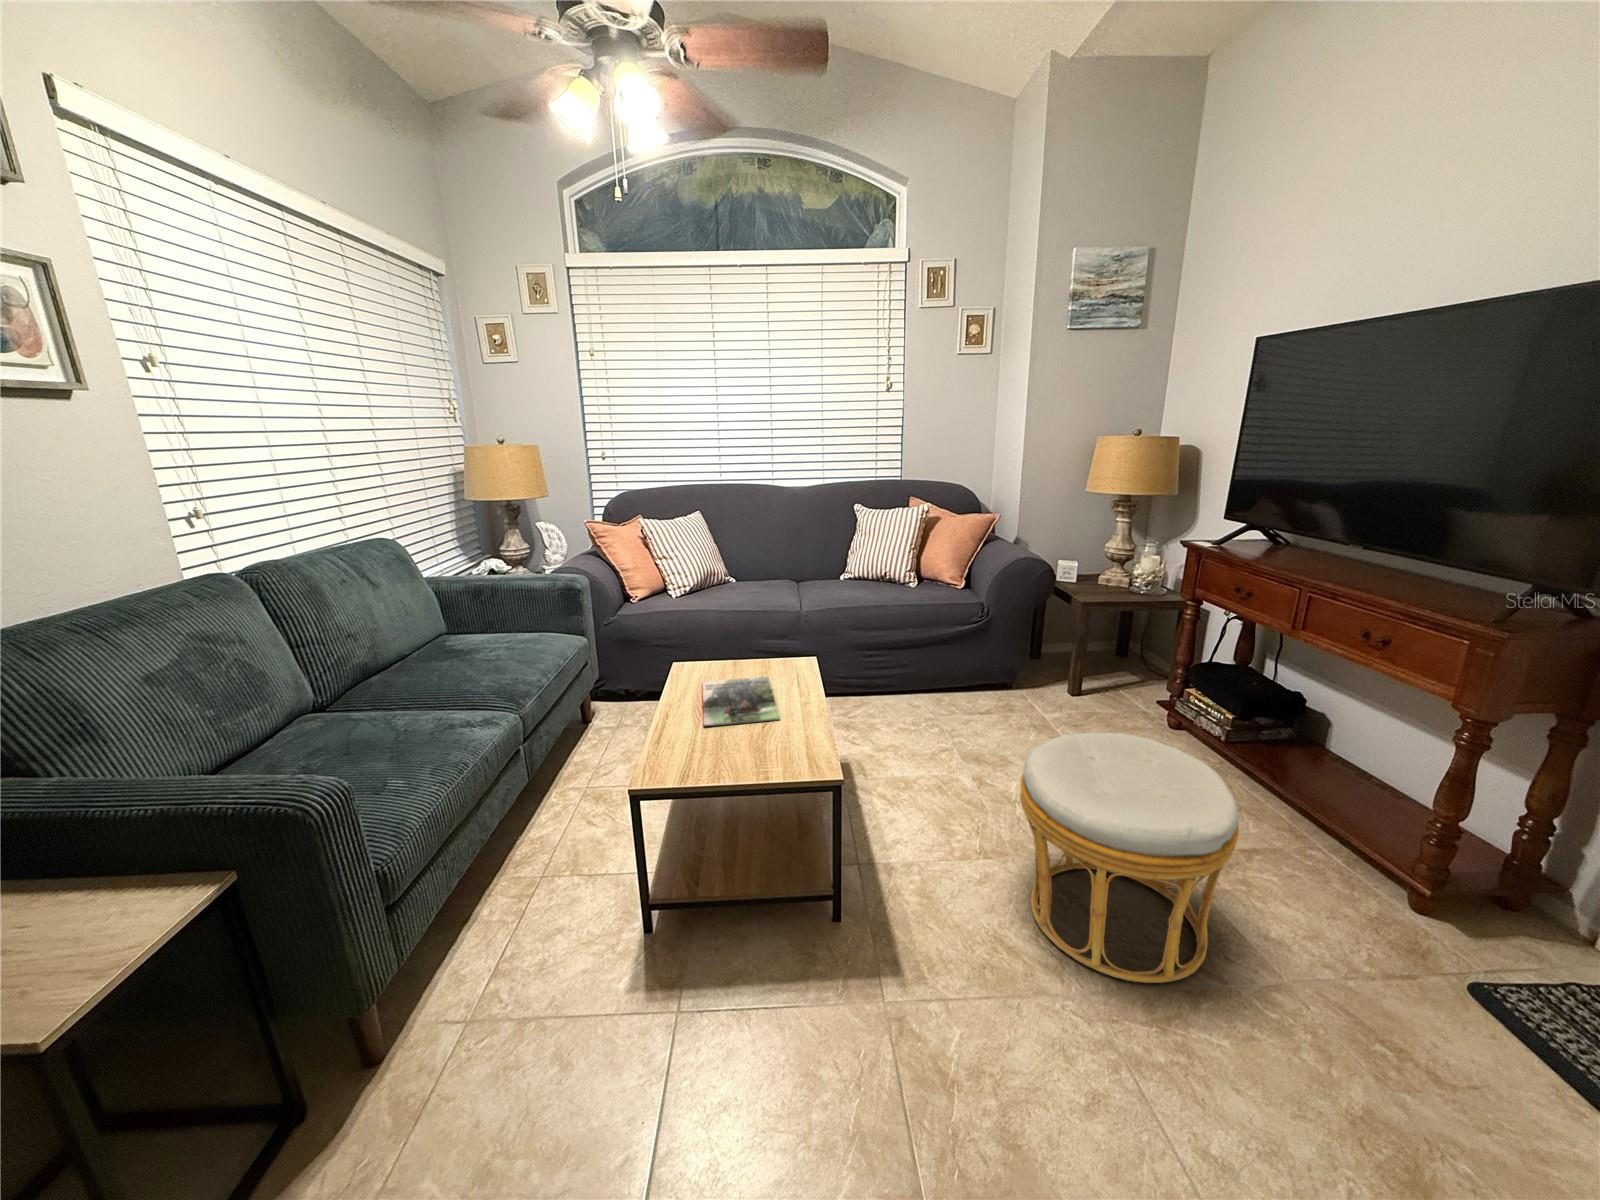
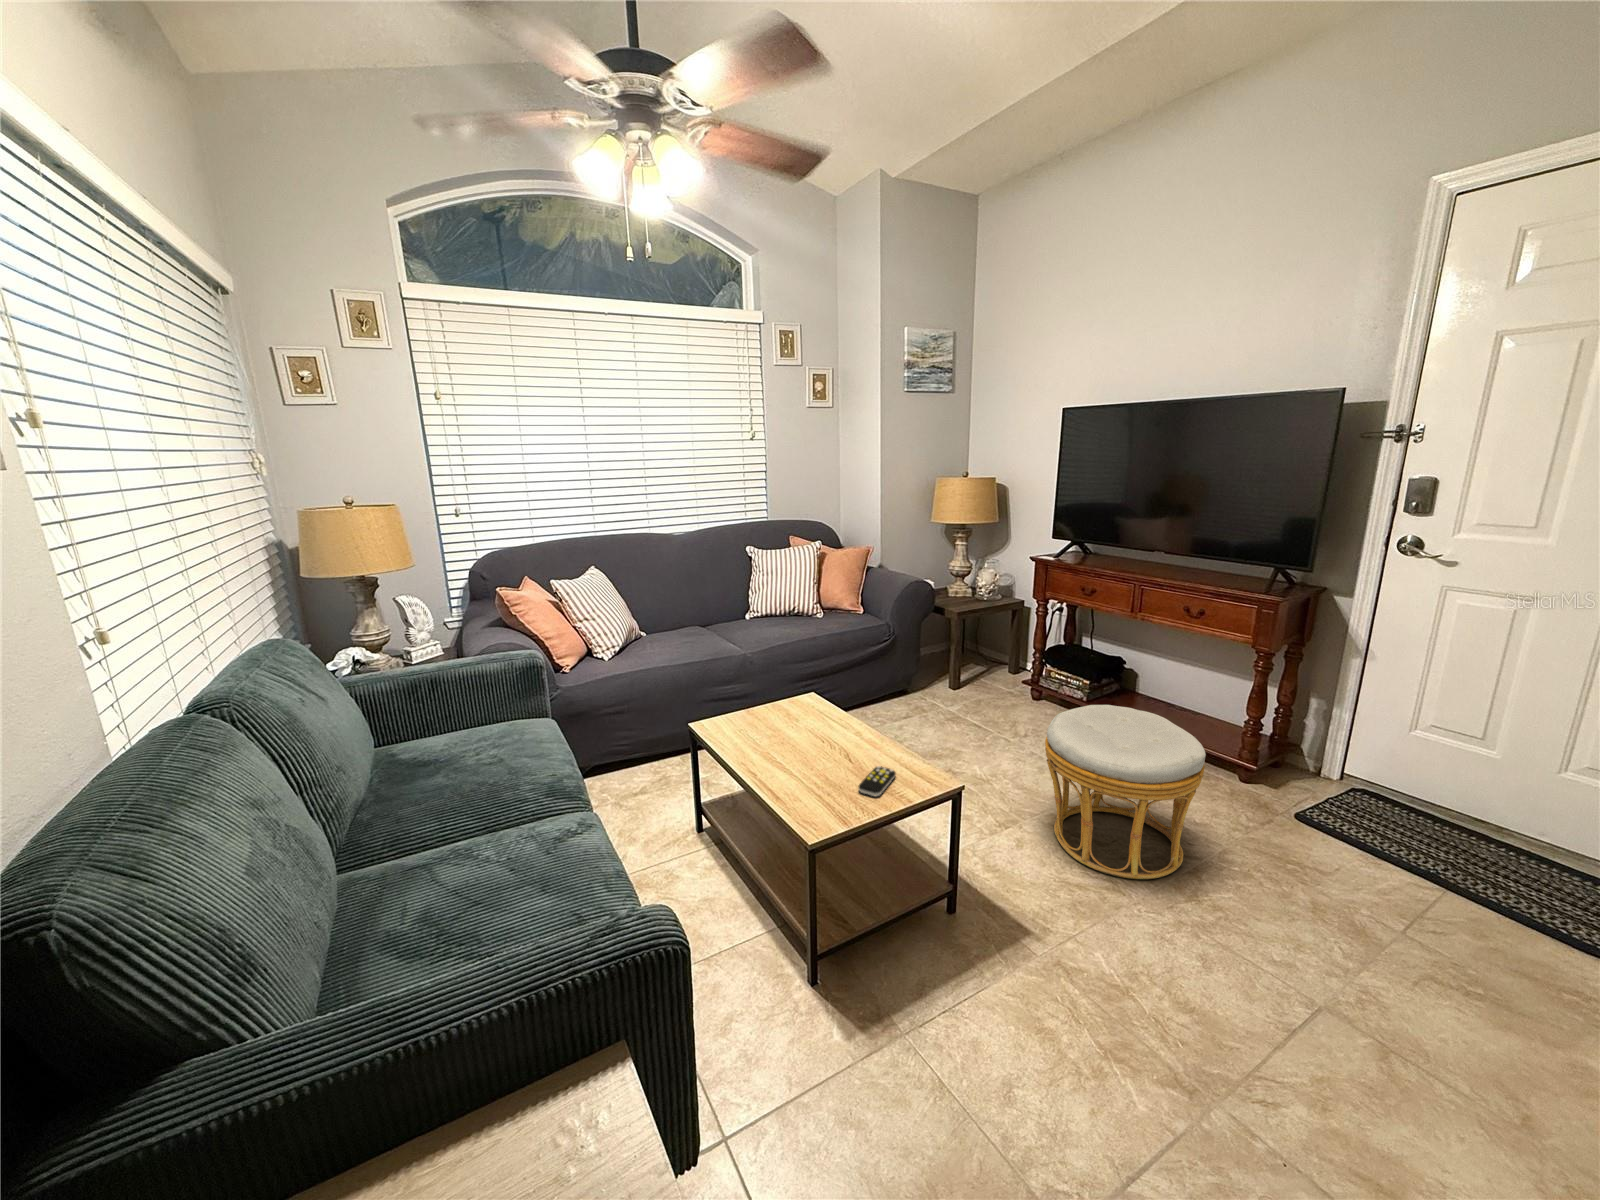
magazine: present [702,677,780,726] -> none [760,718,870,773]
remote control: none [718,734,773,762] -> present [859,766,896,796]

